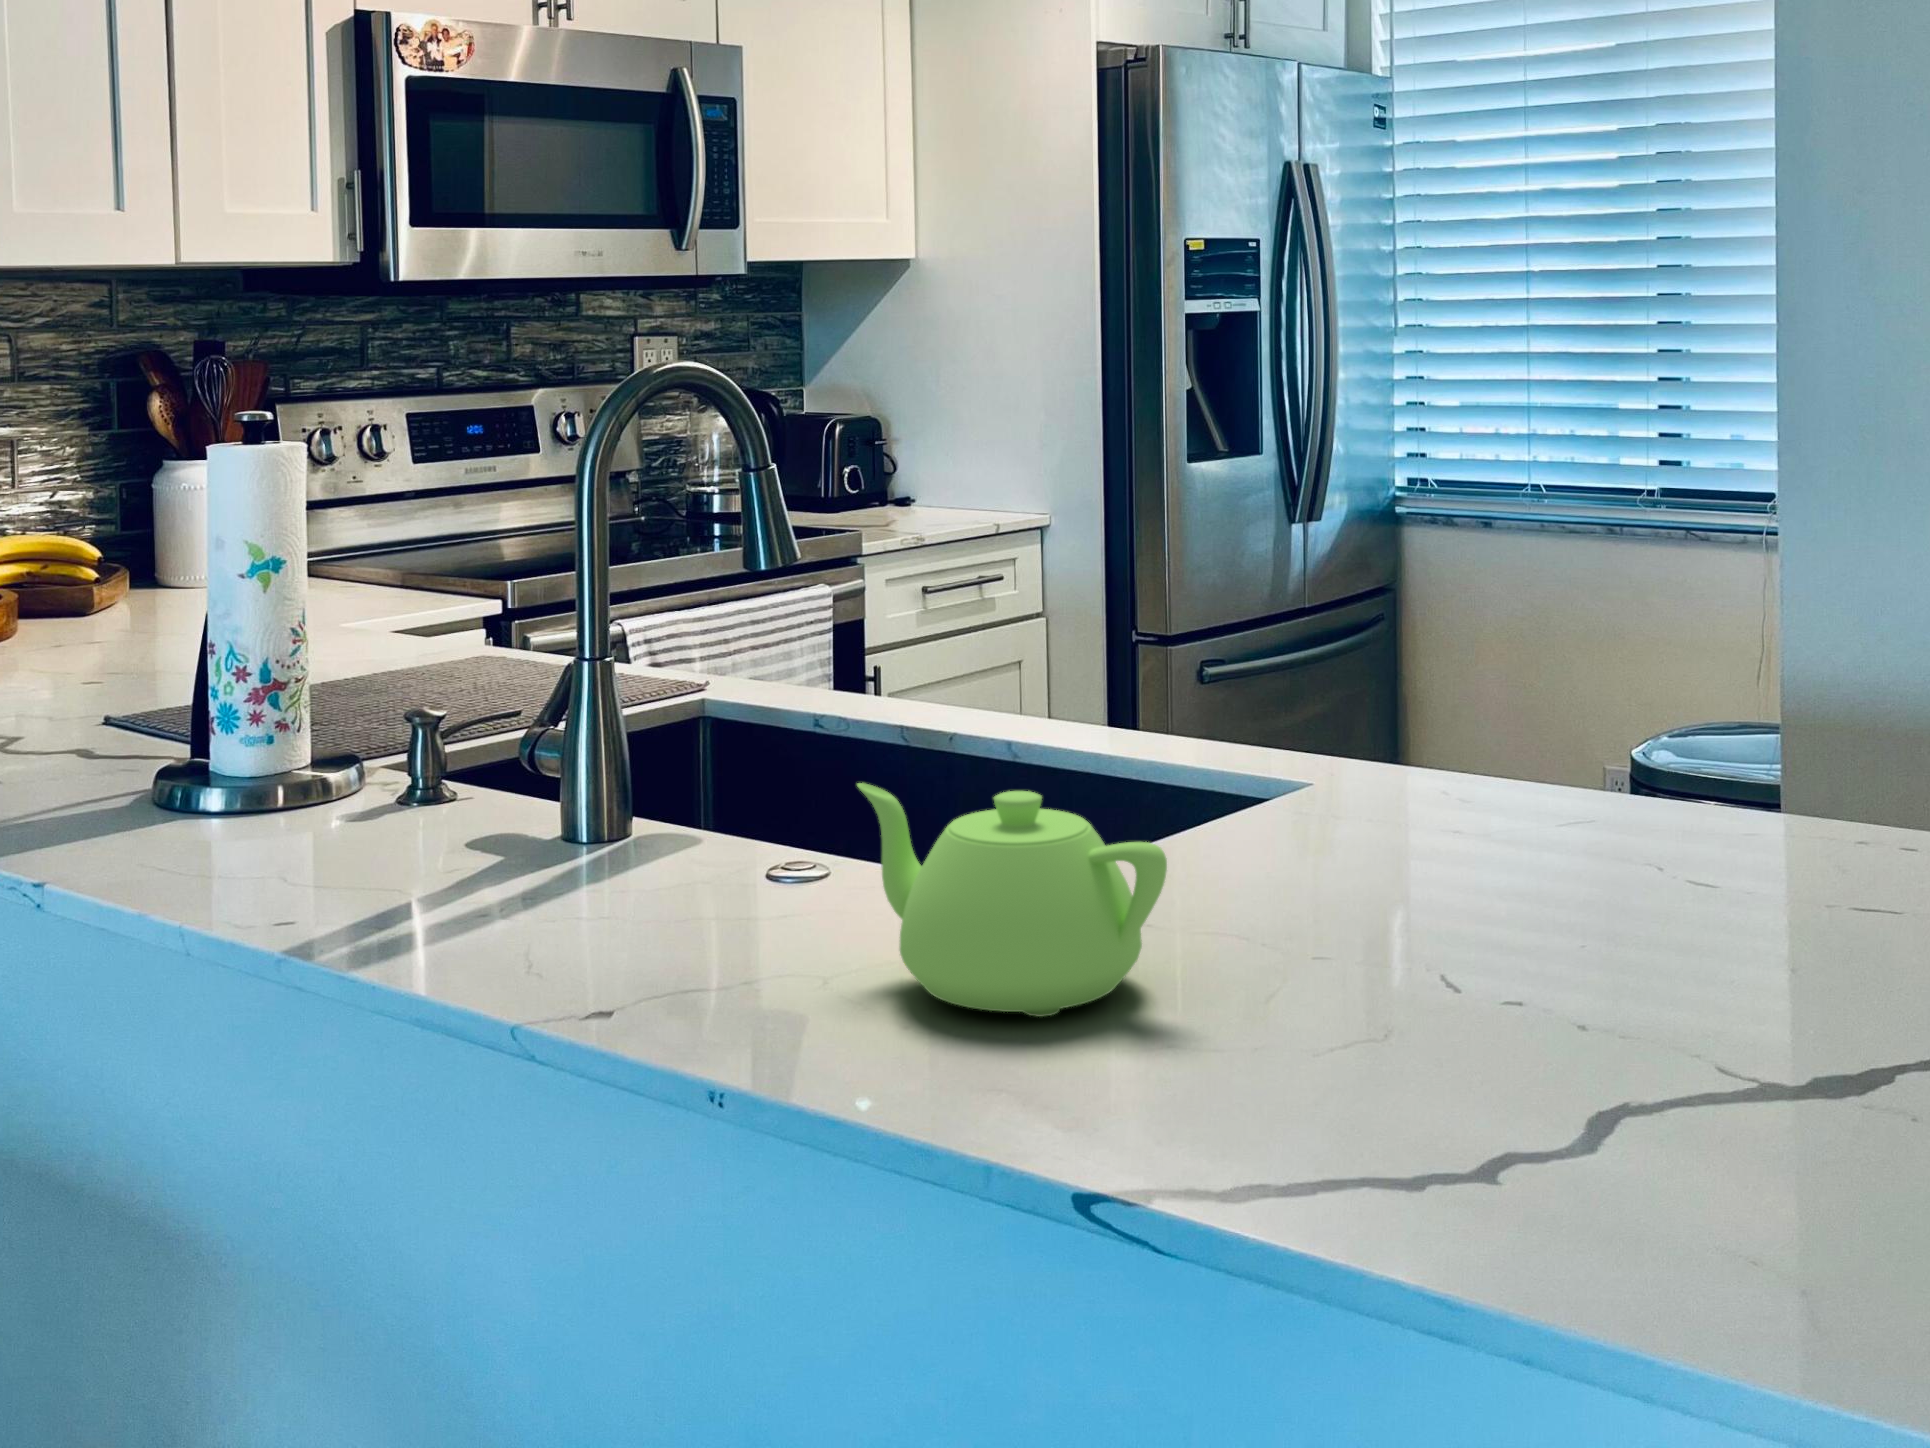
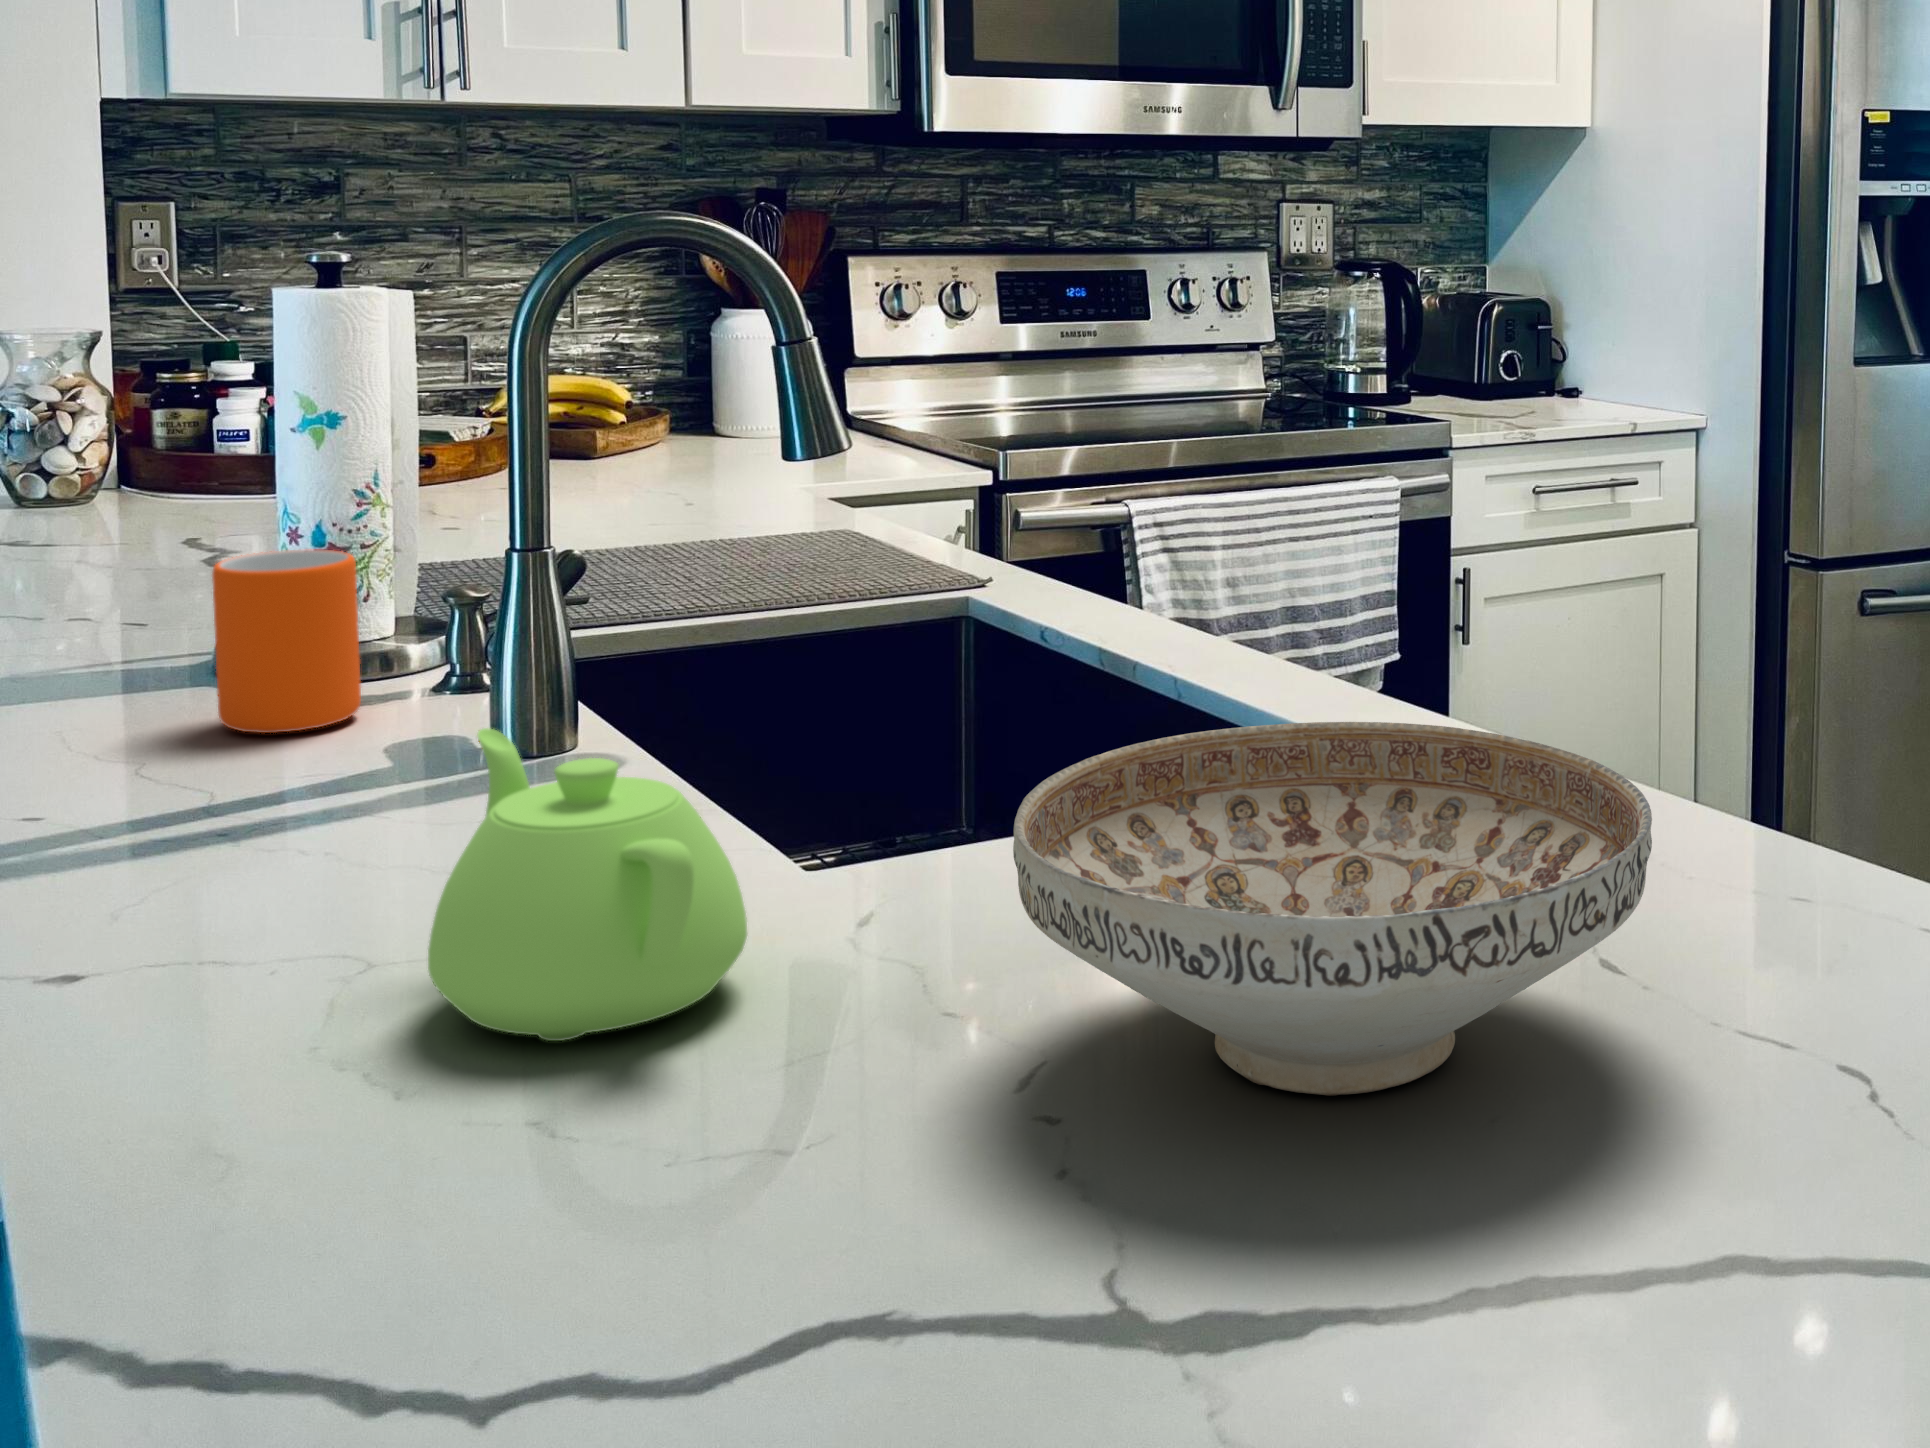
mug: none [249,680,376,851] -> present [212,550,361,733]
decorative bowl: none [1370,717,1860,979] -> present [1013,722,1652,1096]

